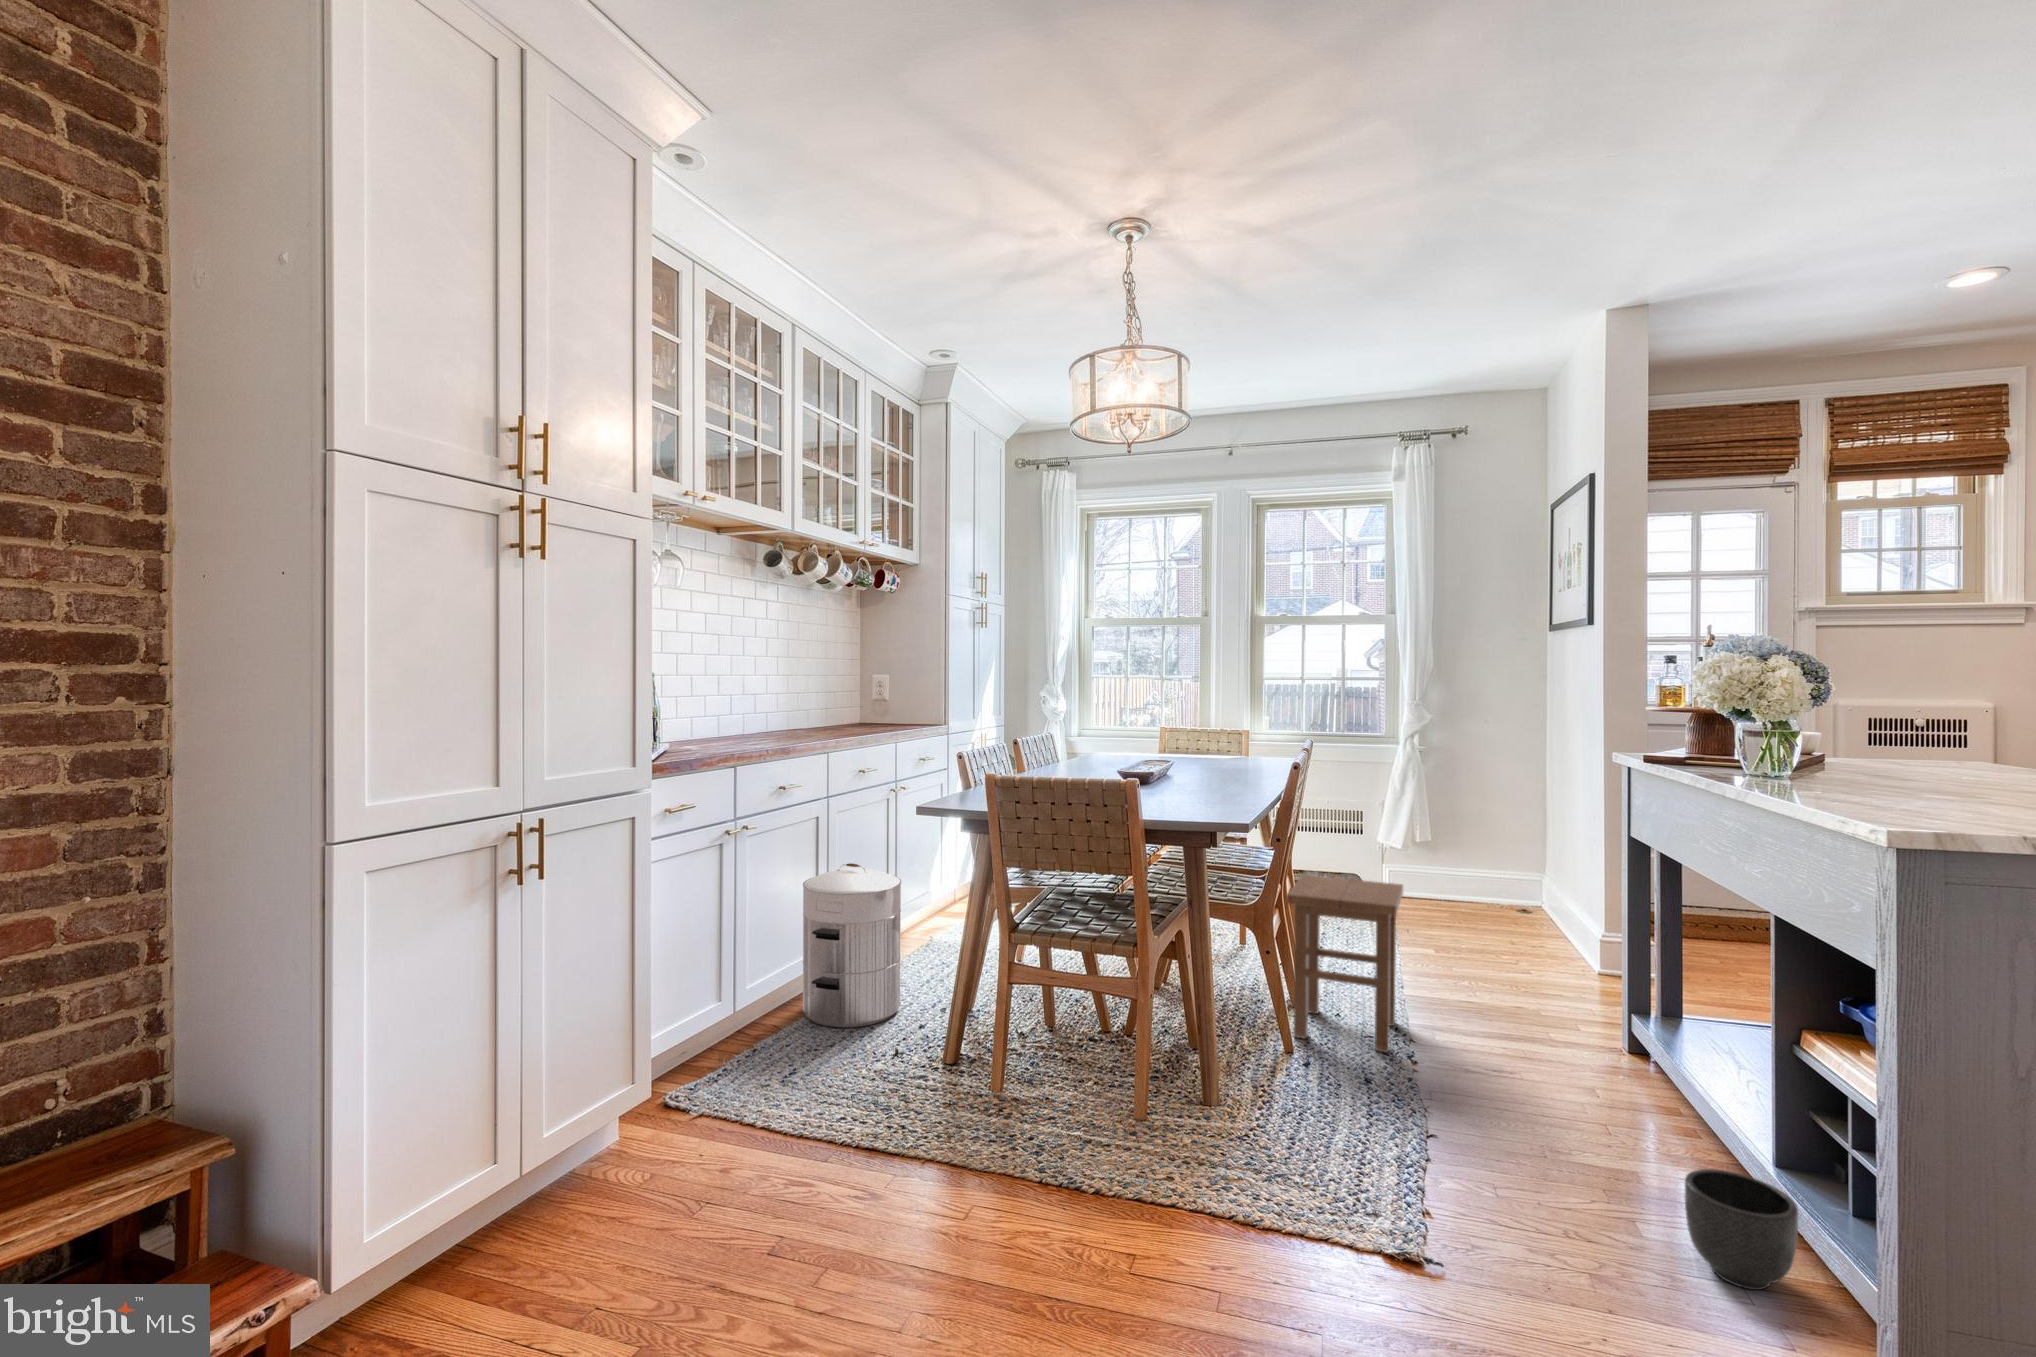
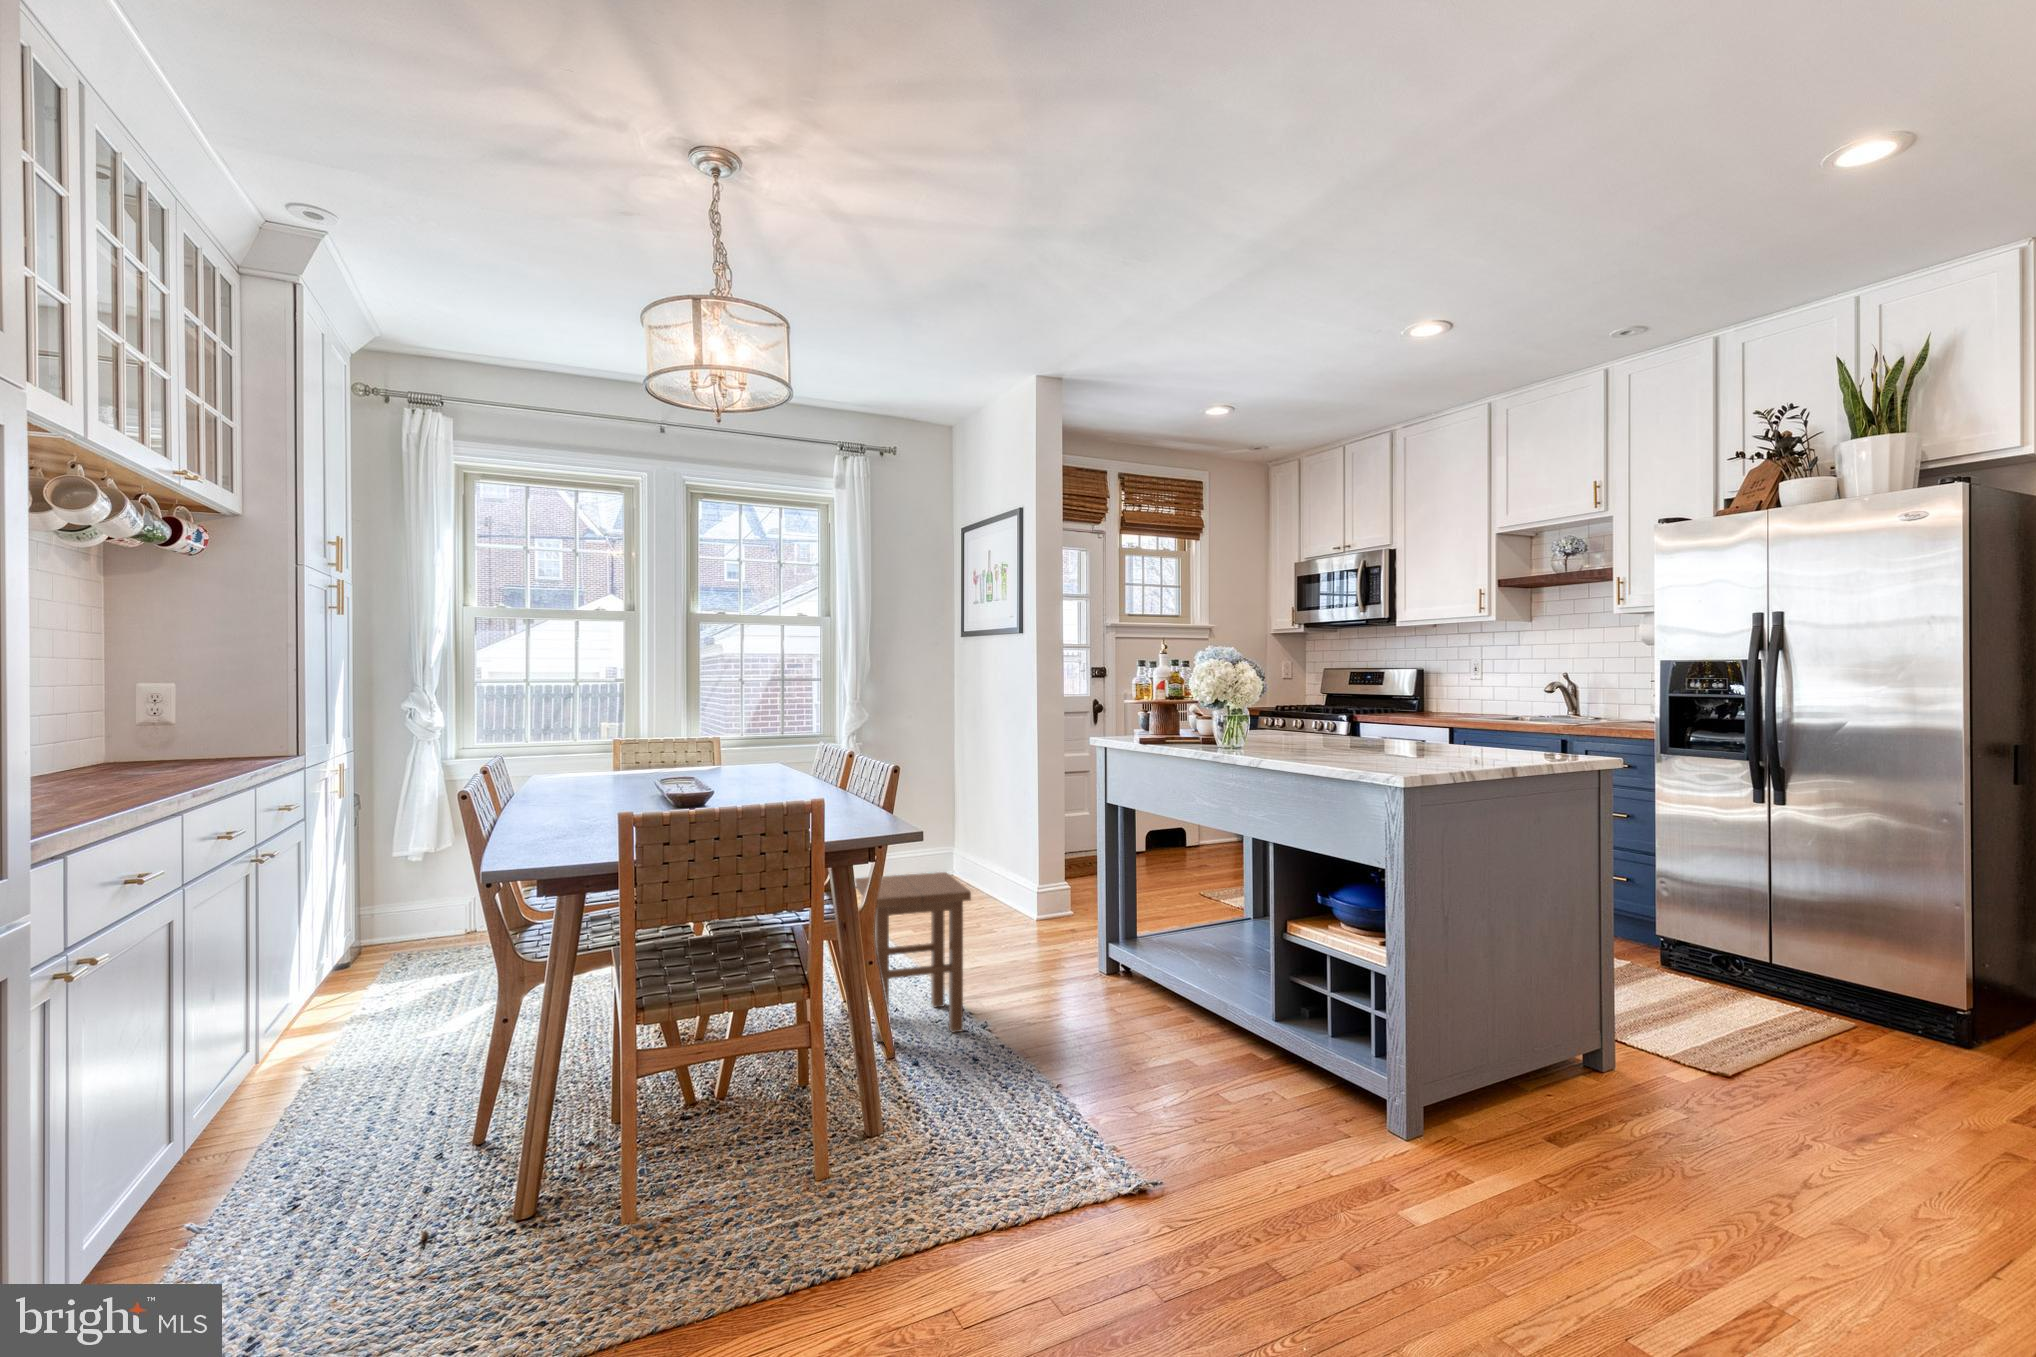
waste bin: present [803,863,901,1027] -> none [186,970,376,1237]
planter: present [1685,1169,1798,1290] -> none [1267,1039,1335,1120]

